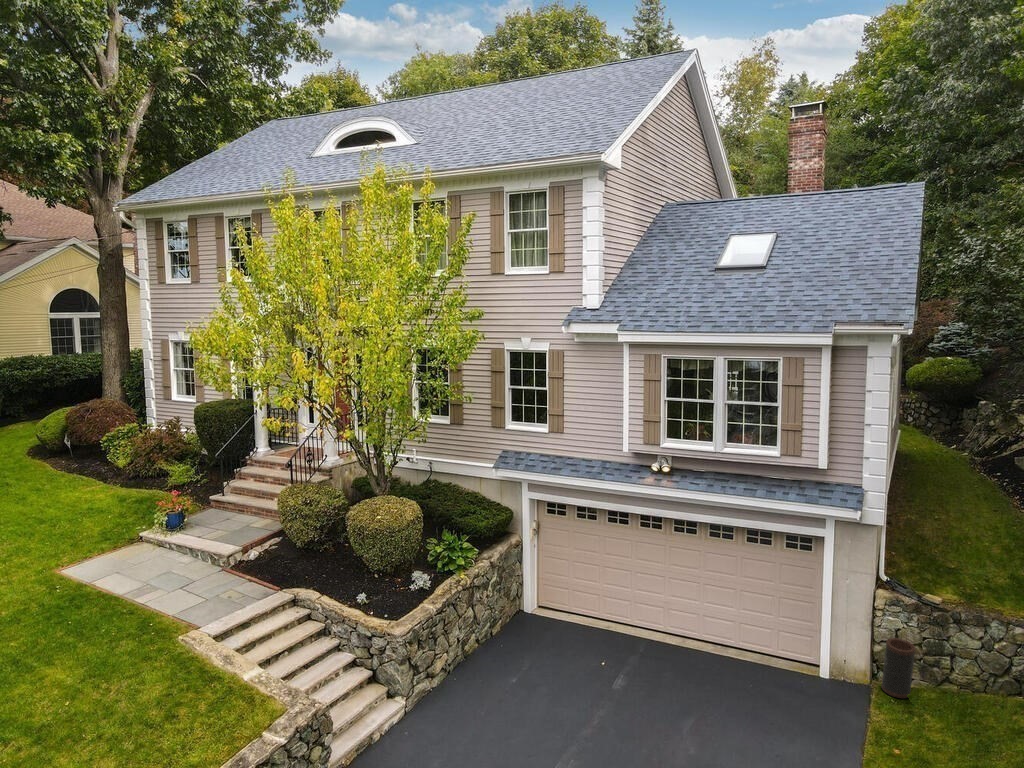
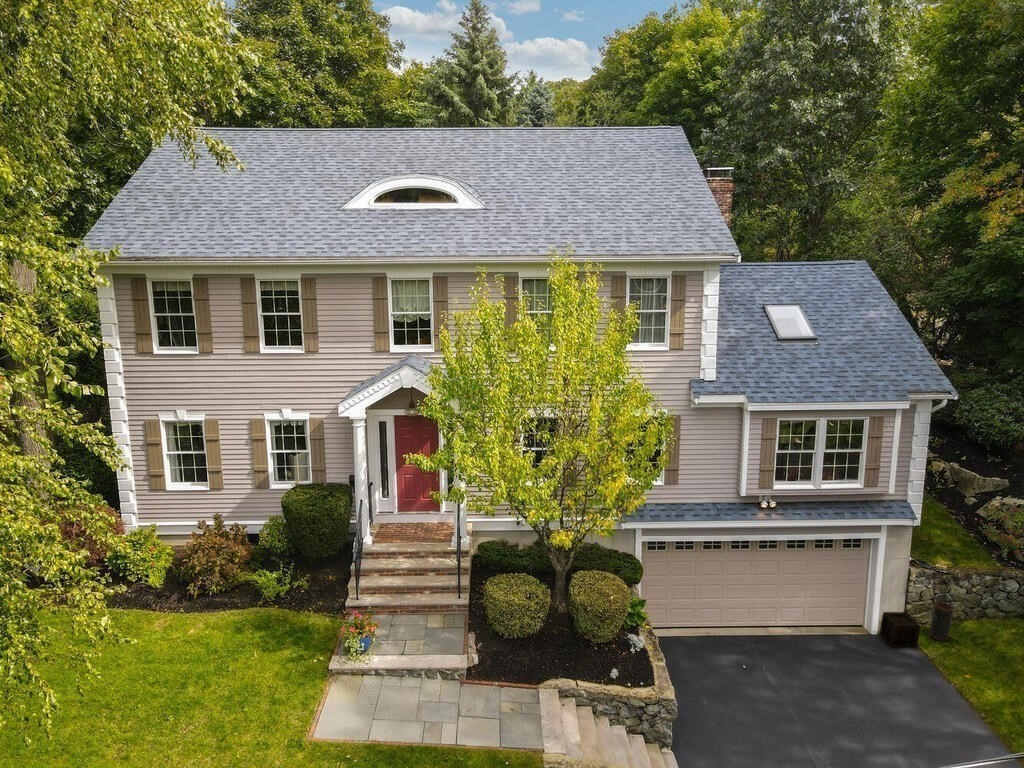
wooden crate: none [804,635,846,694] -> present [880,612,920,648]

